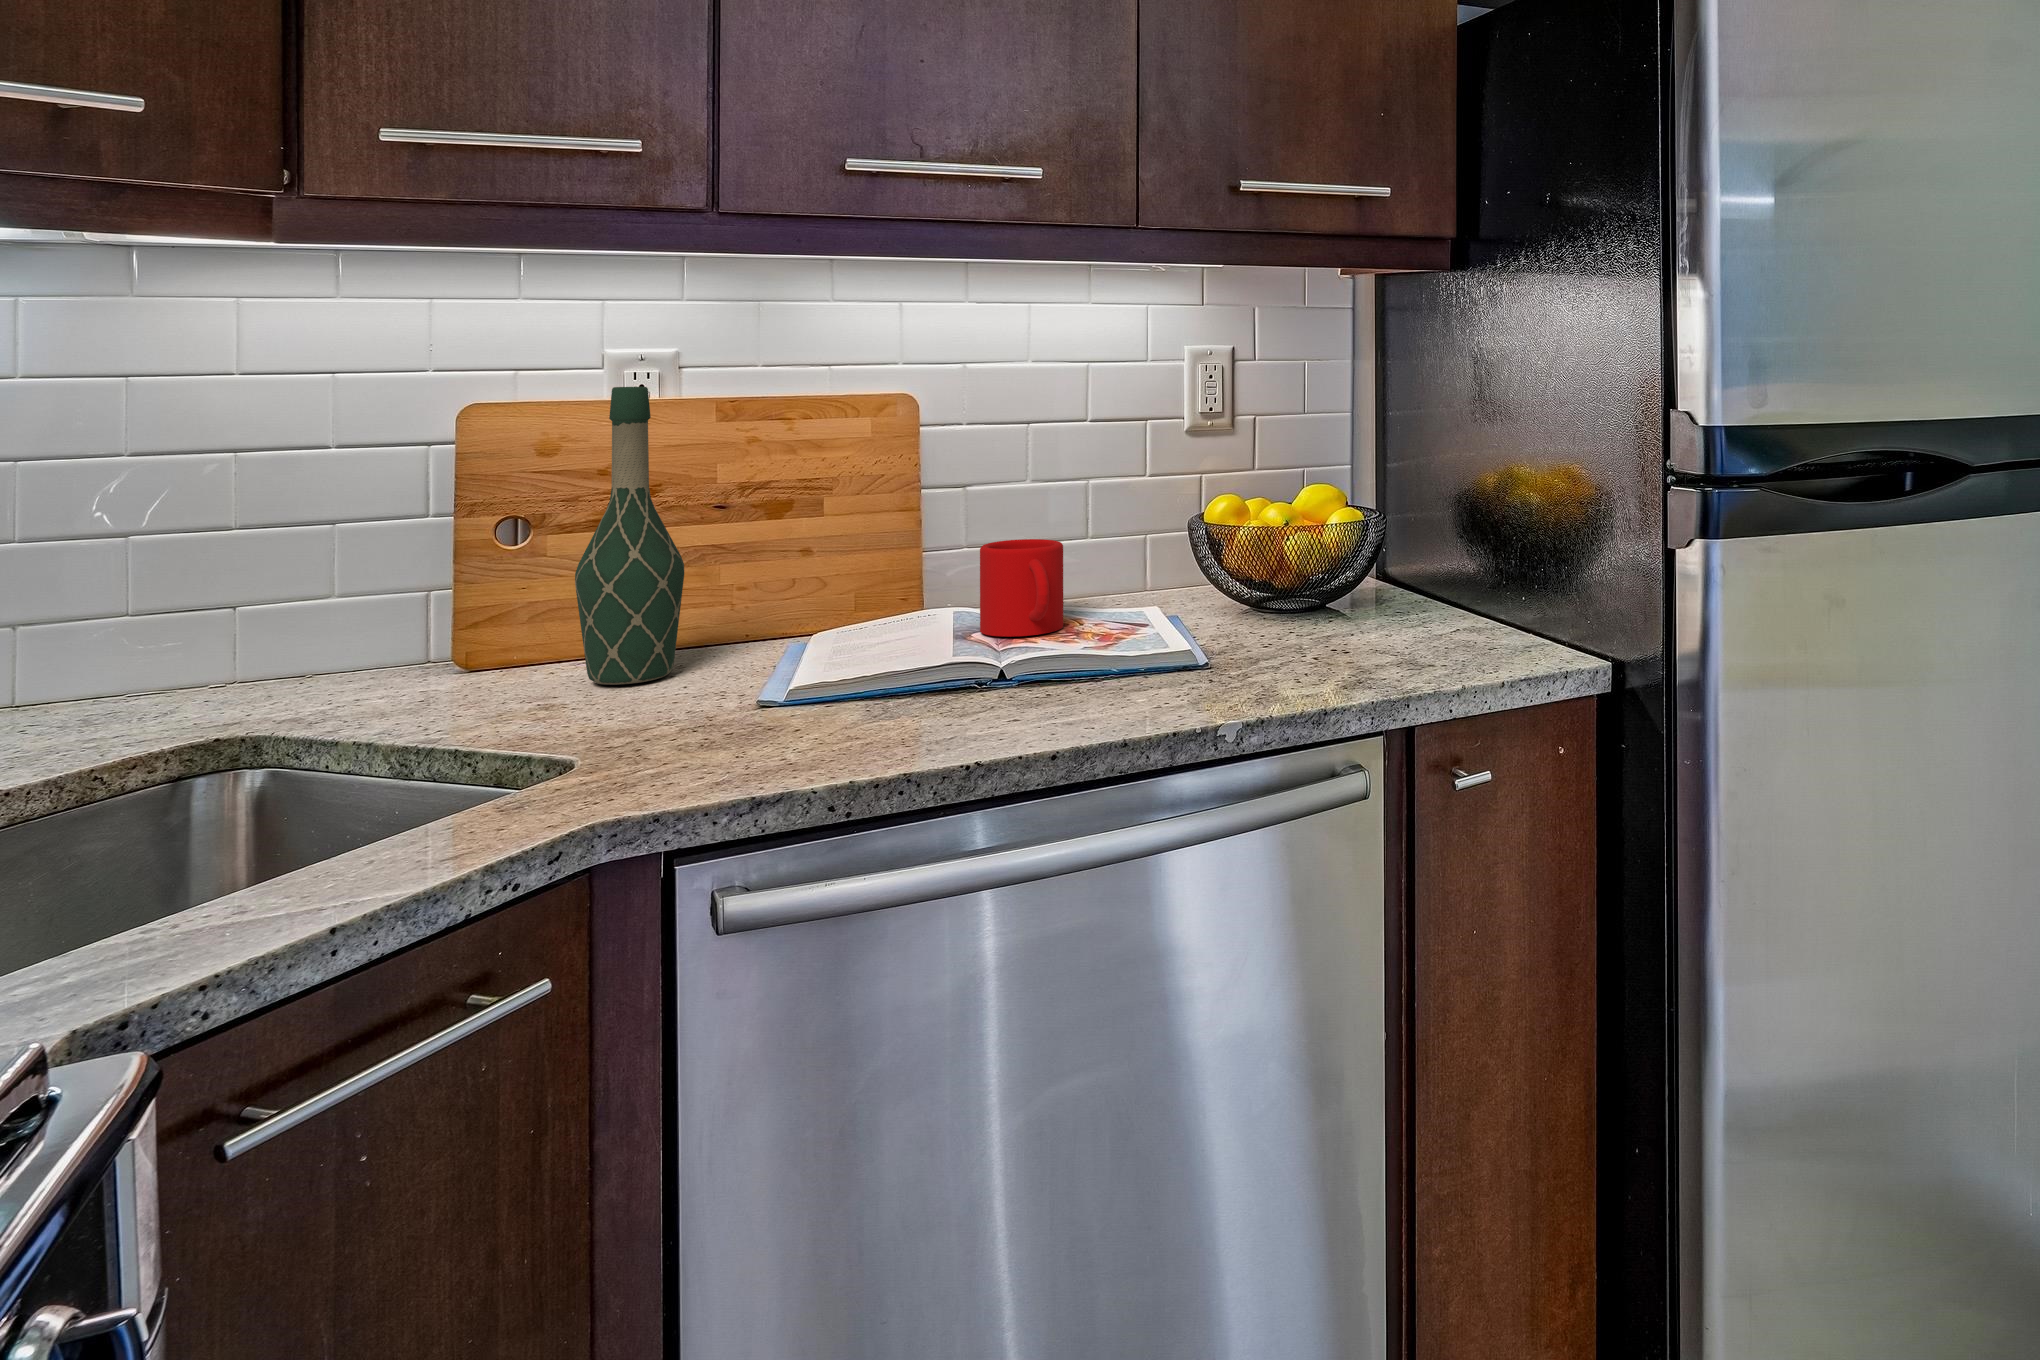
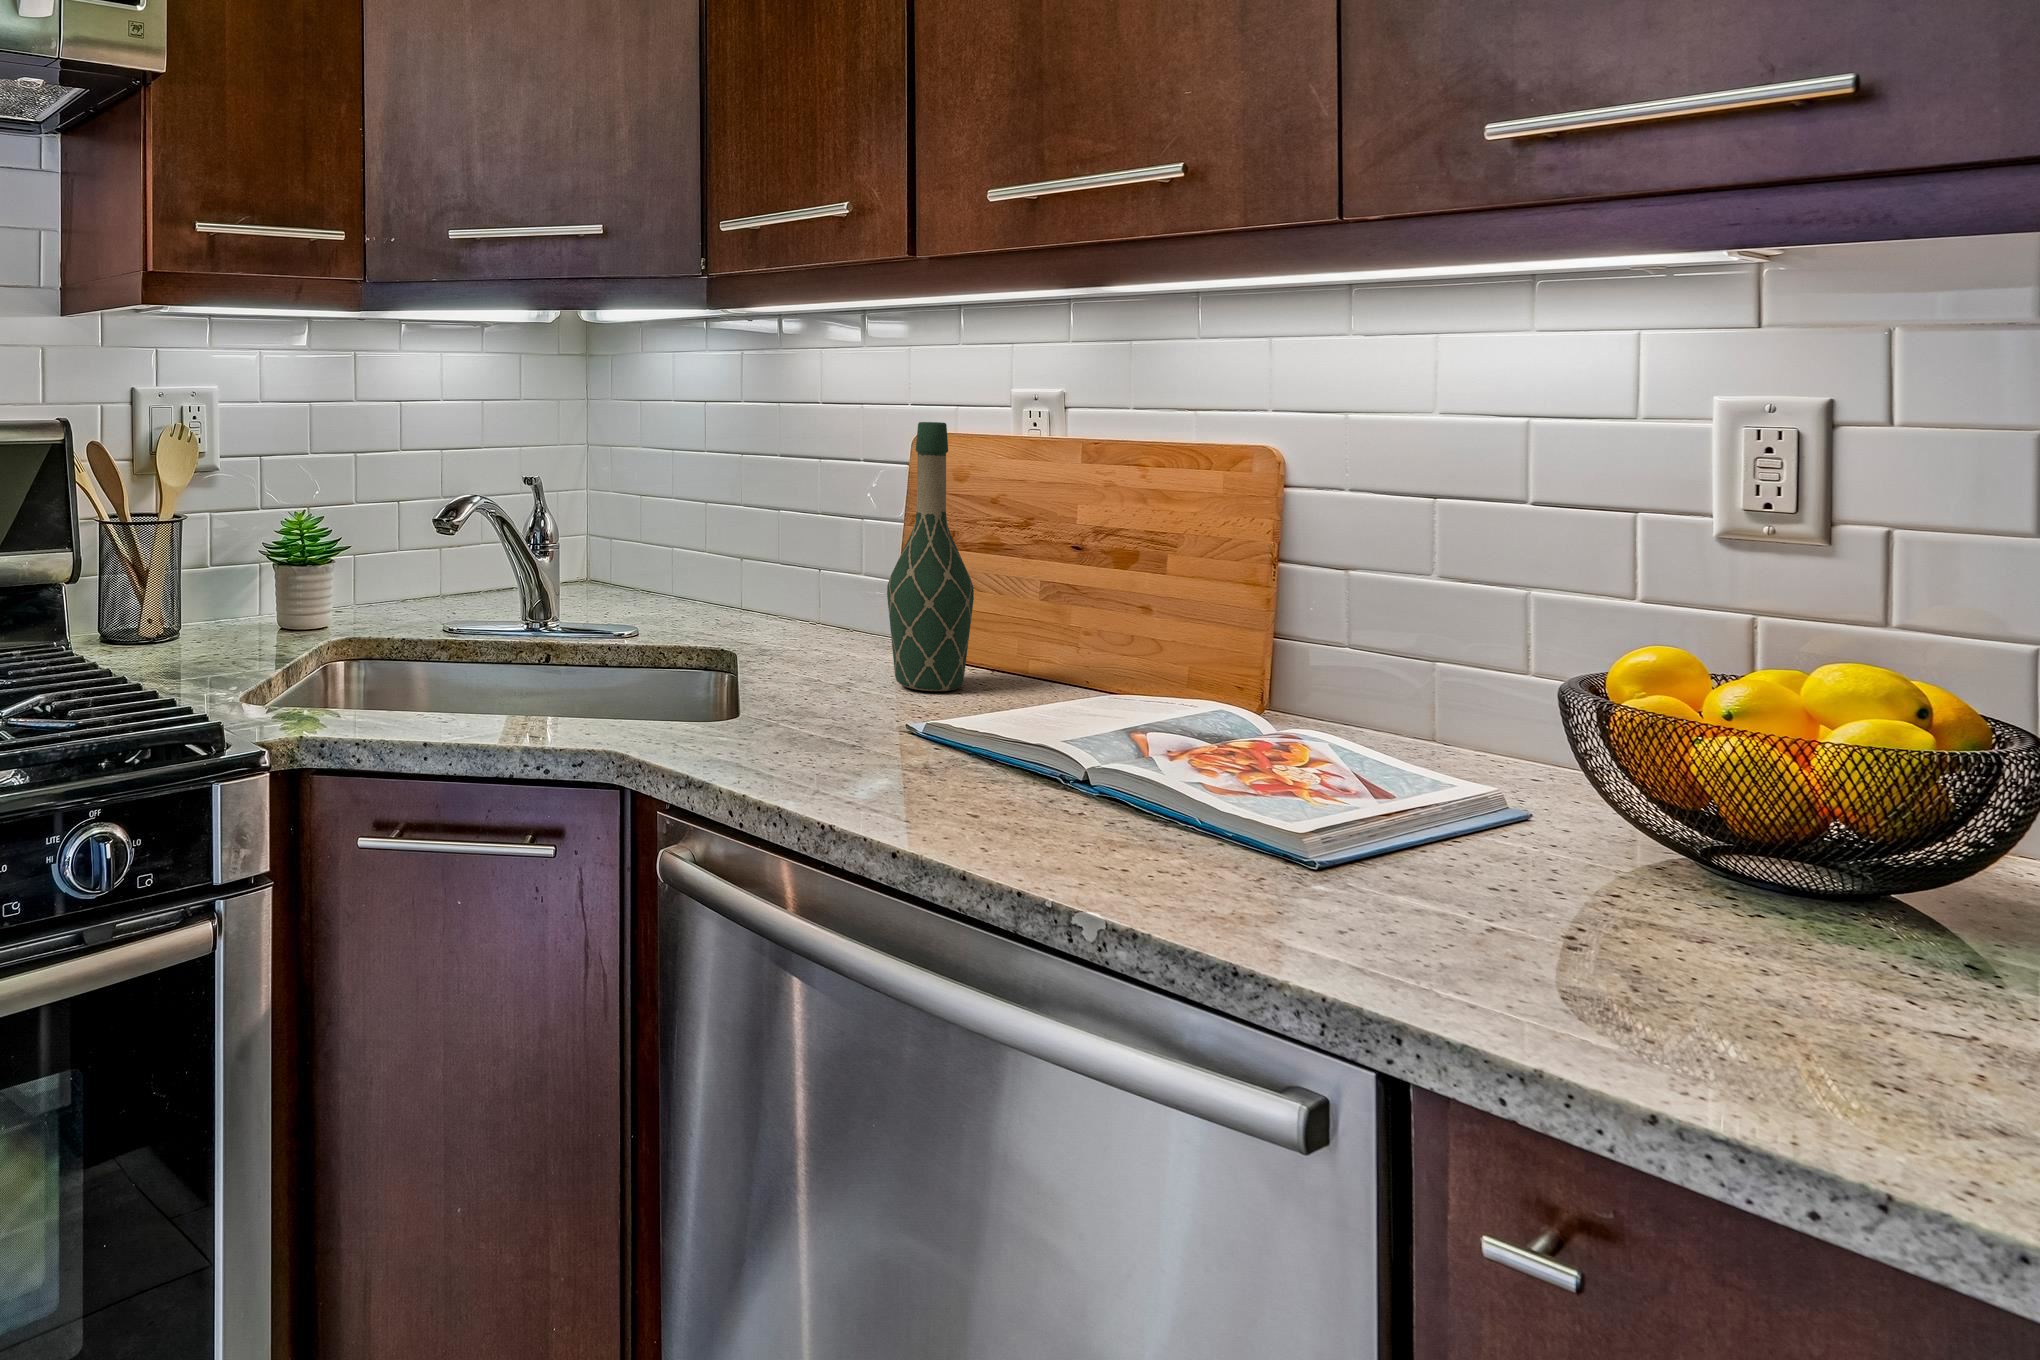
mug: present [980,539,1063,637] -> none [1228,636,1342,766]

